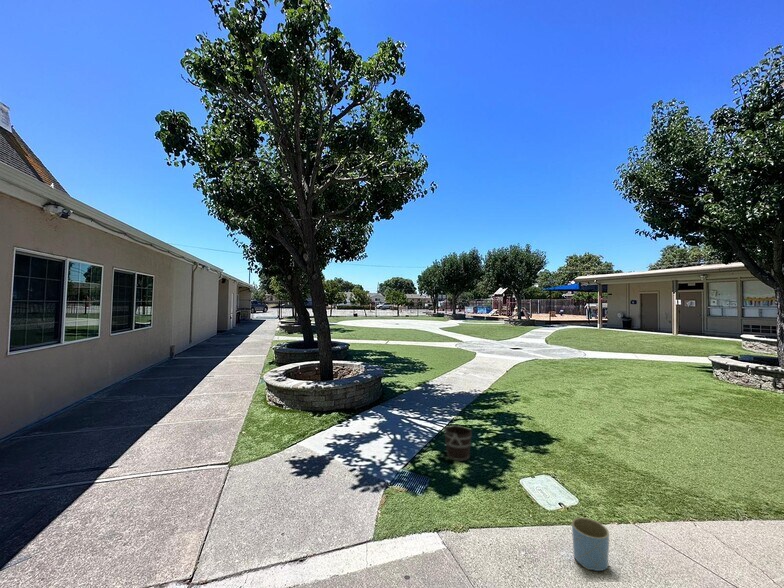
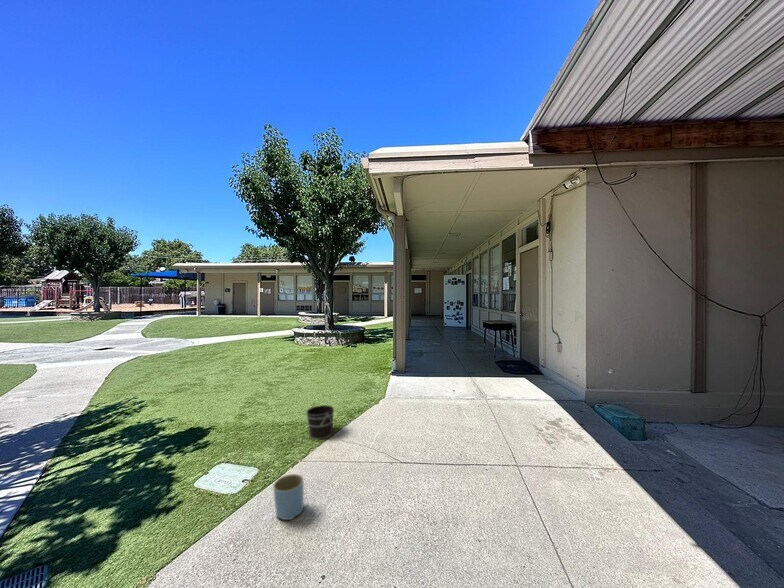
bucket: present [444,425,472,460] -> present [306,405,334,439]

